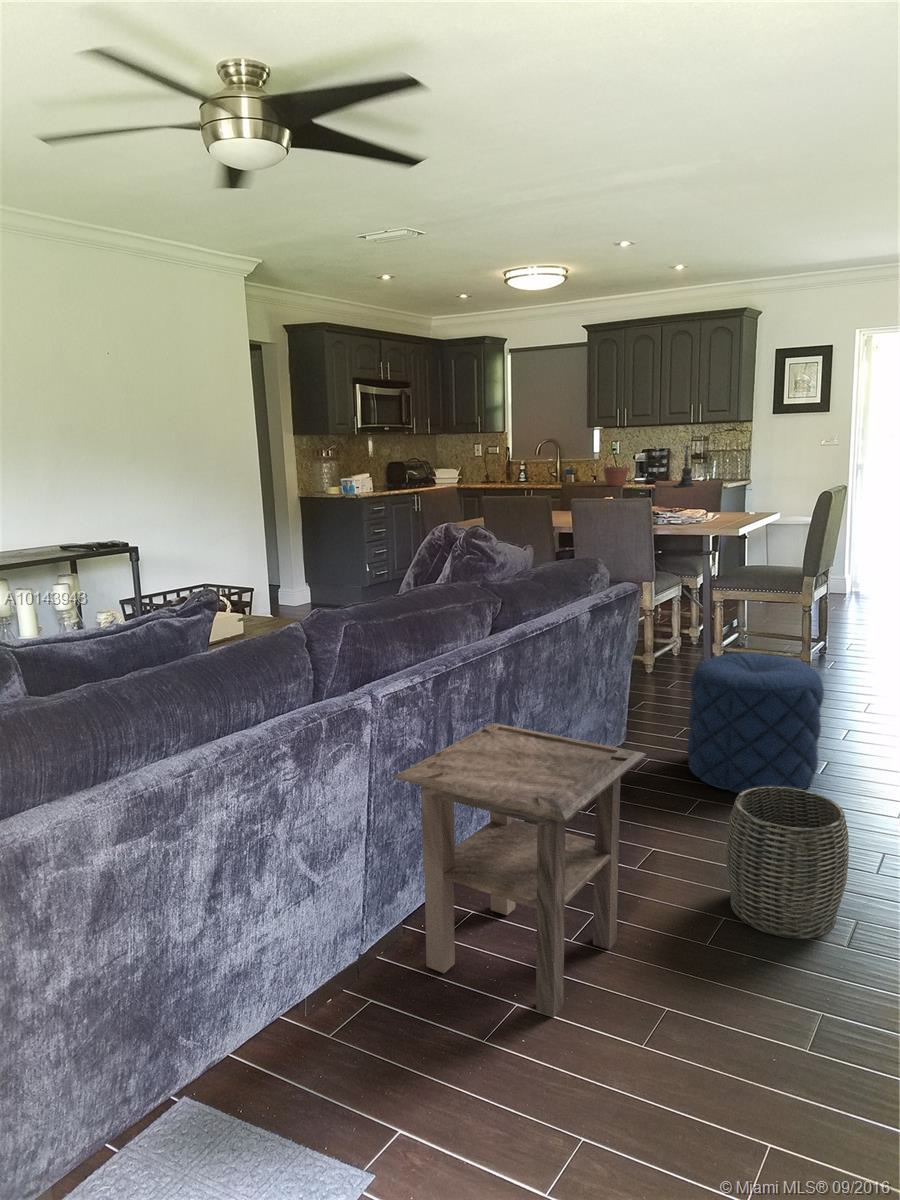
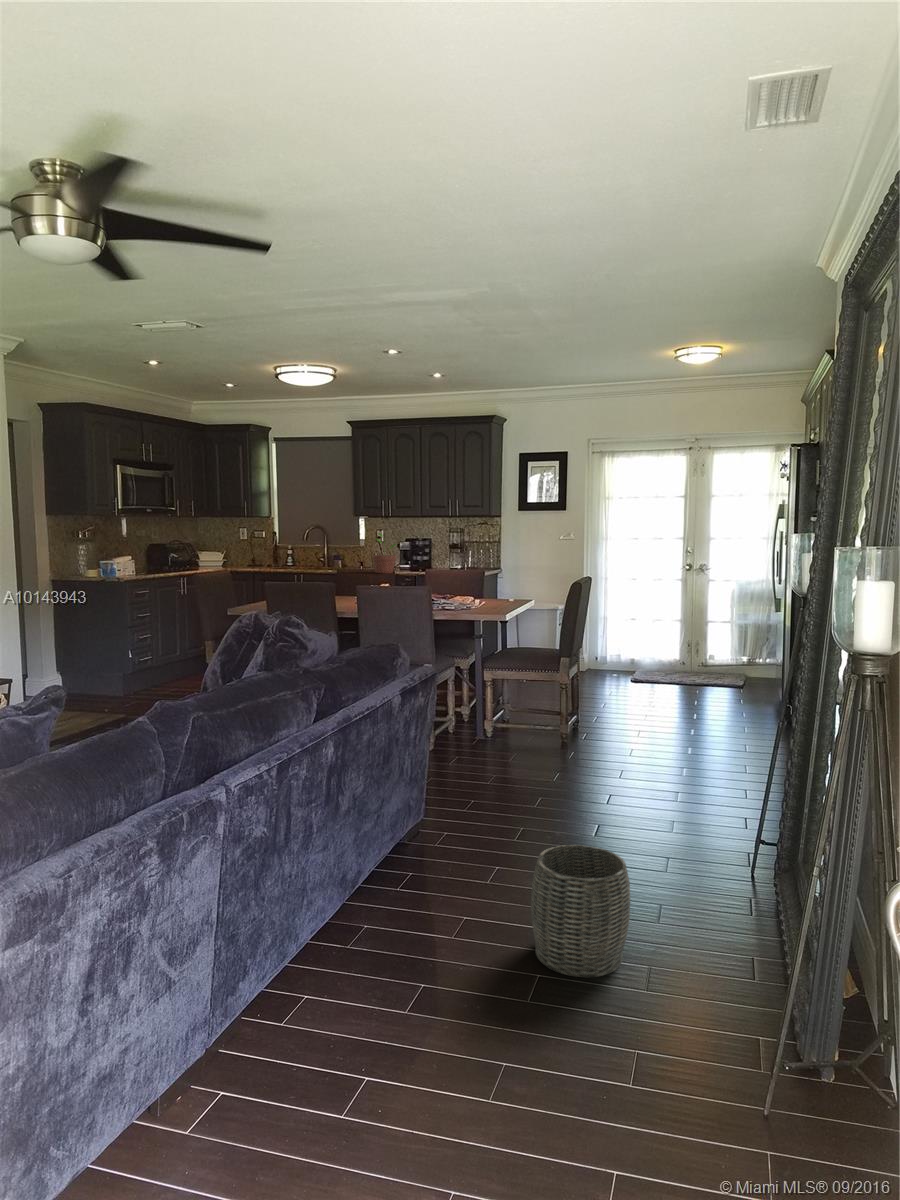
candle holder: present [675,445,694,487] -> none [437,532,461,575]
pouf: present [687,653,824,793] -> none [478,728,591,856]
side table: present [394,723,646,1017] -> none [244,805,469,1078]

